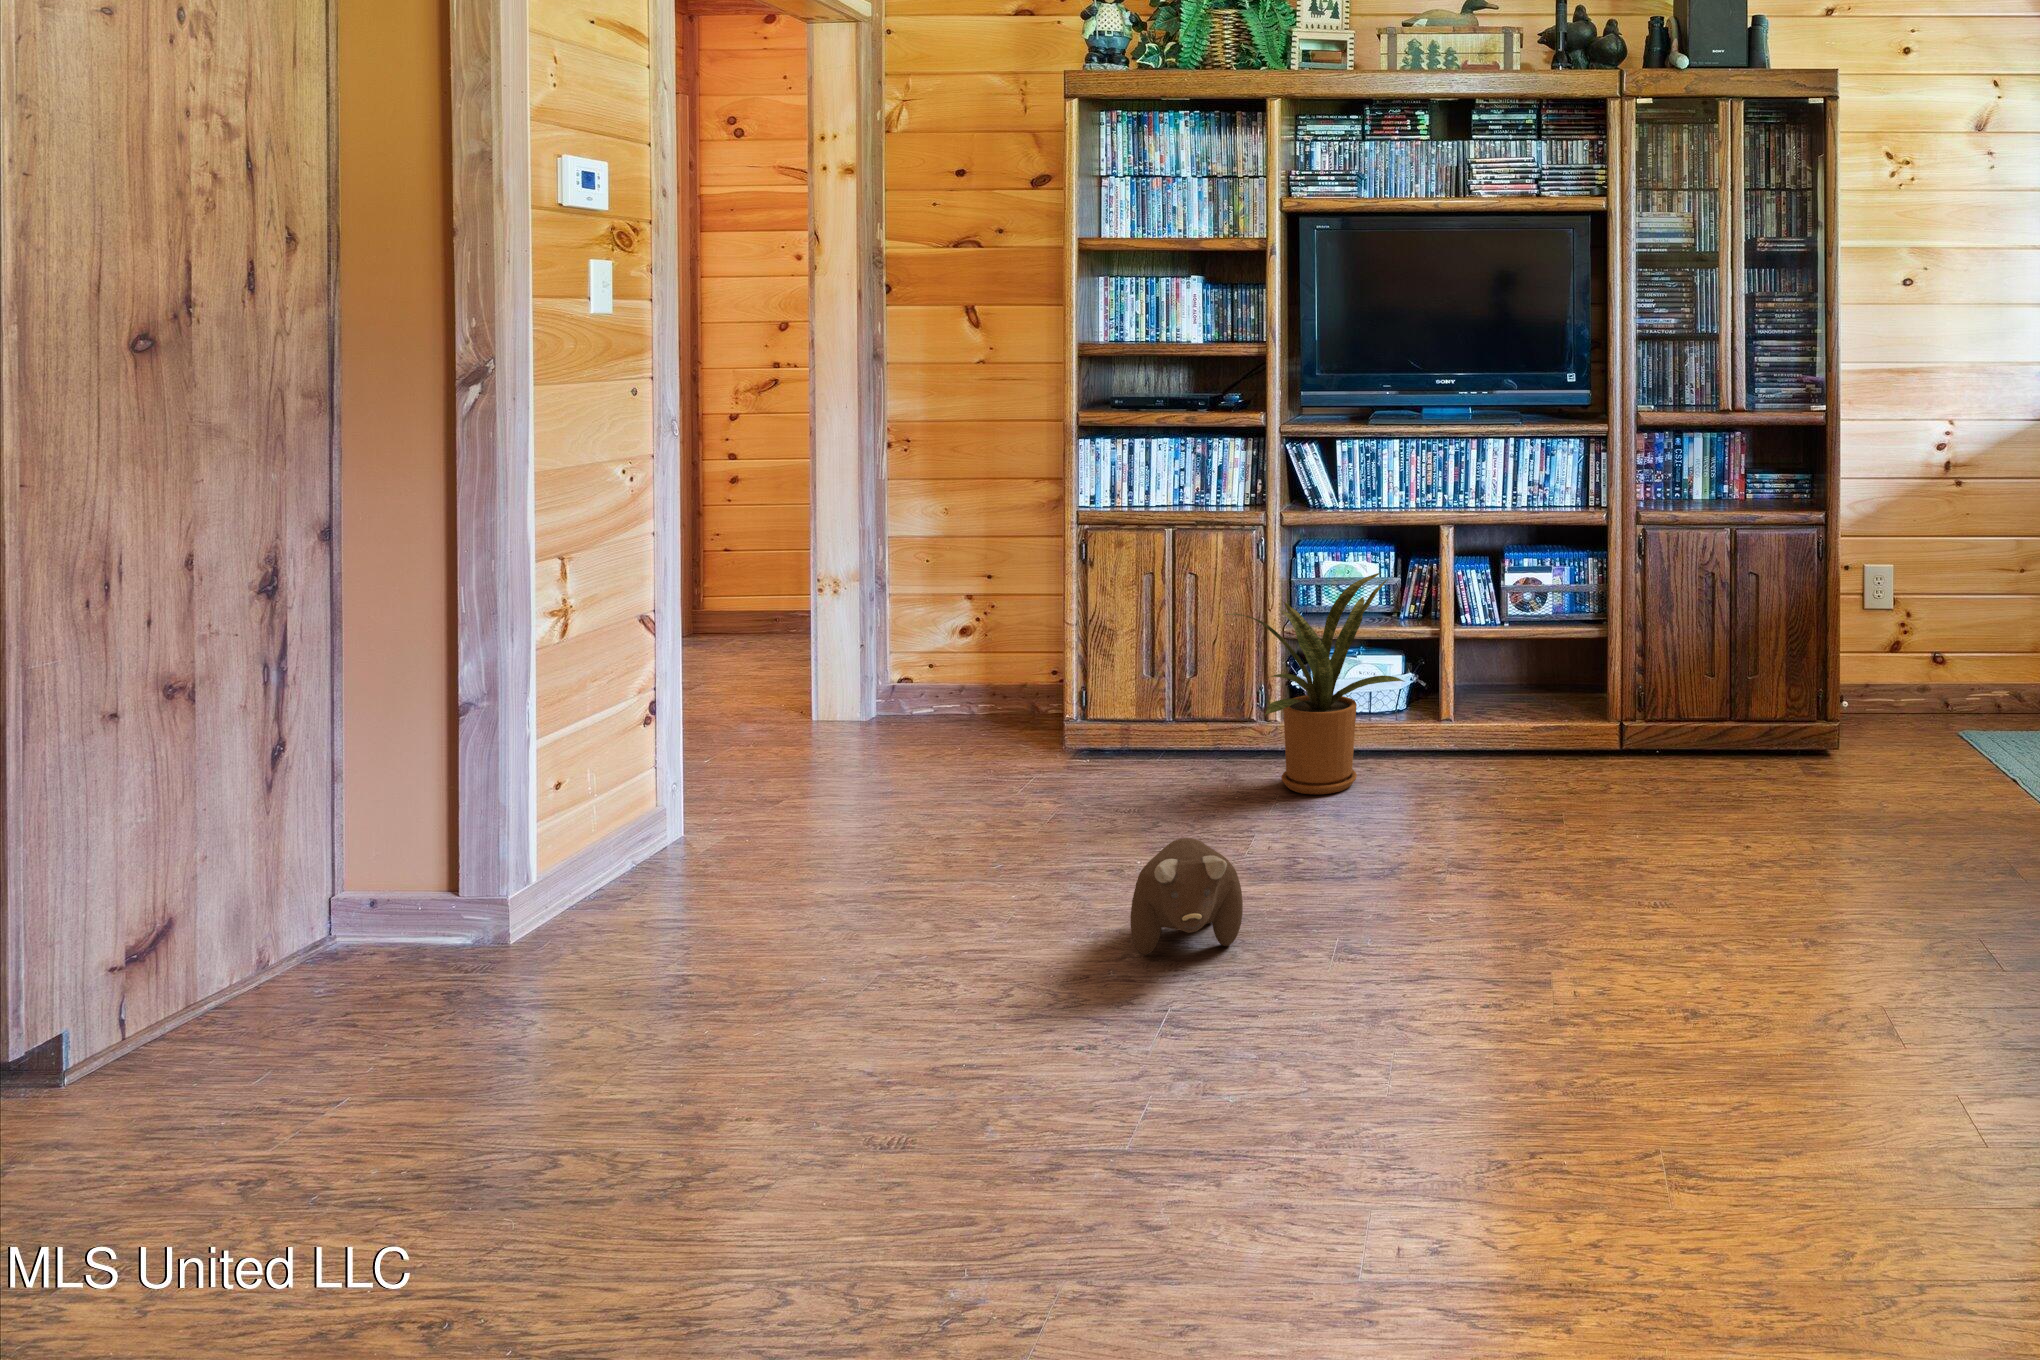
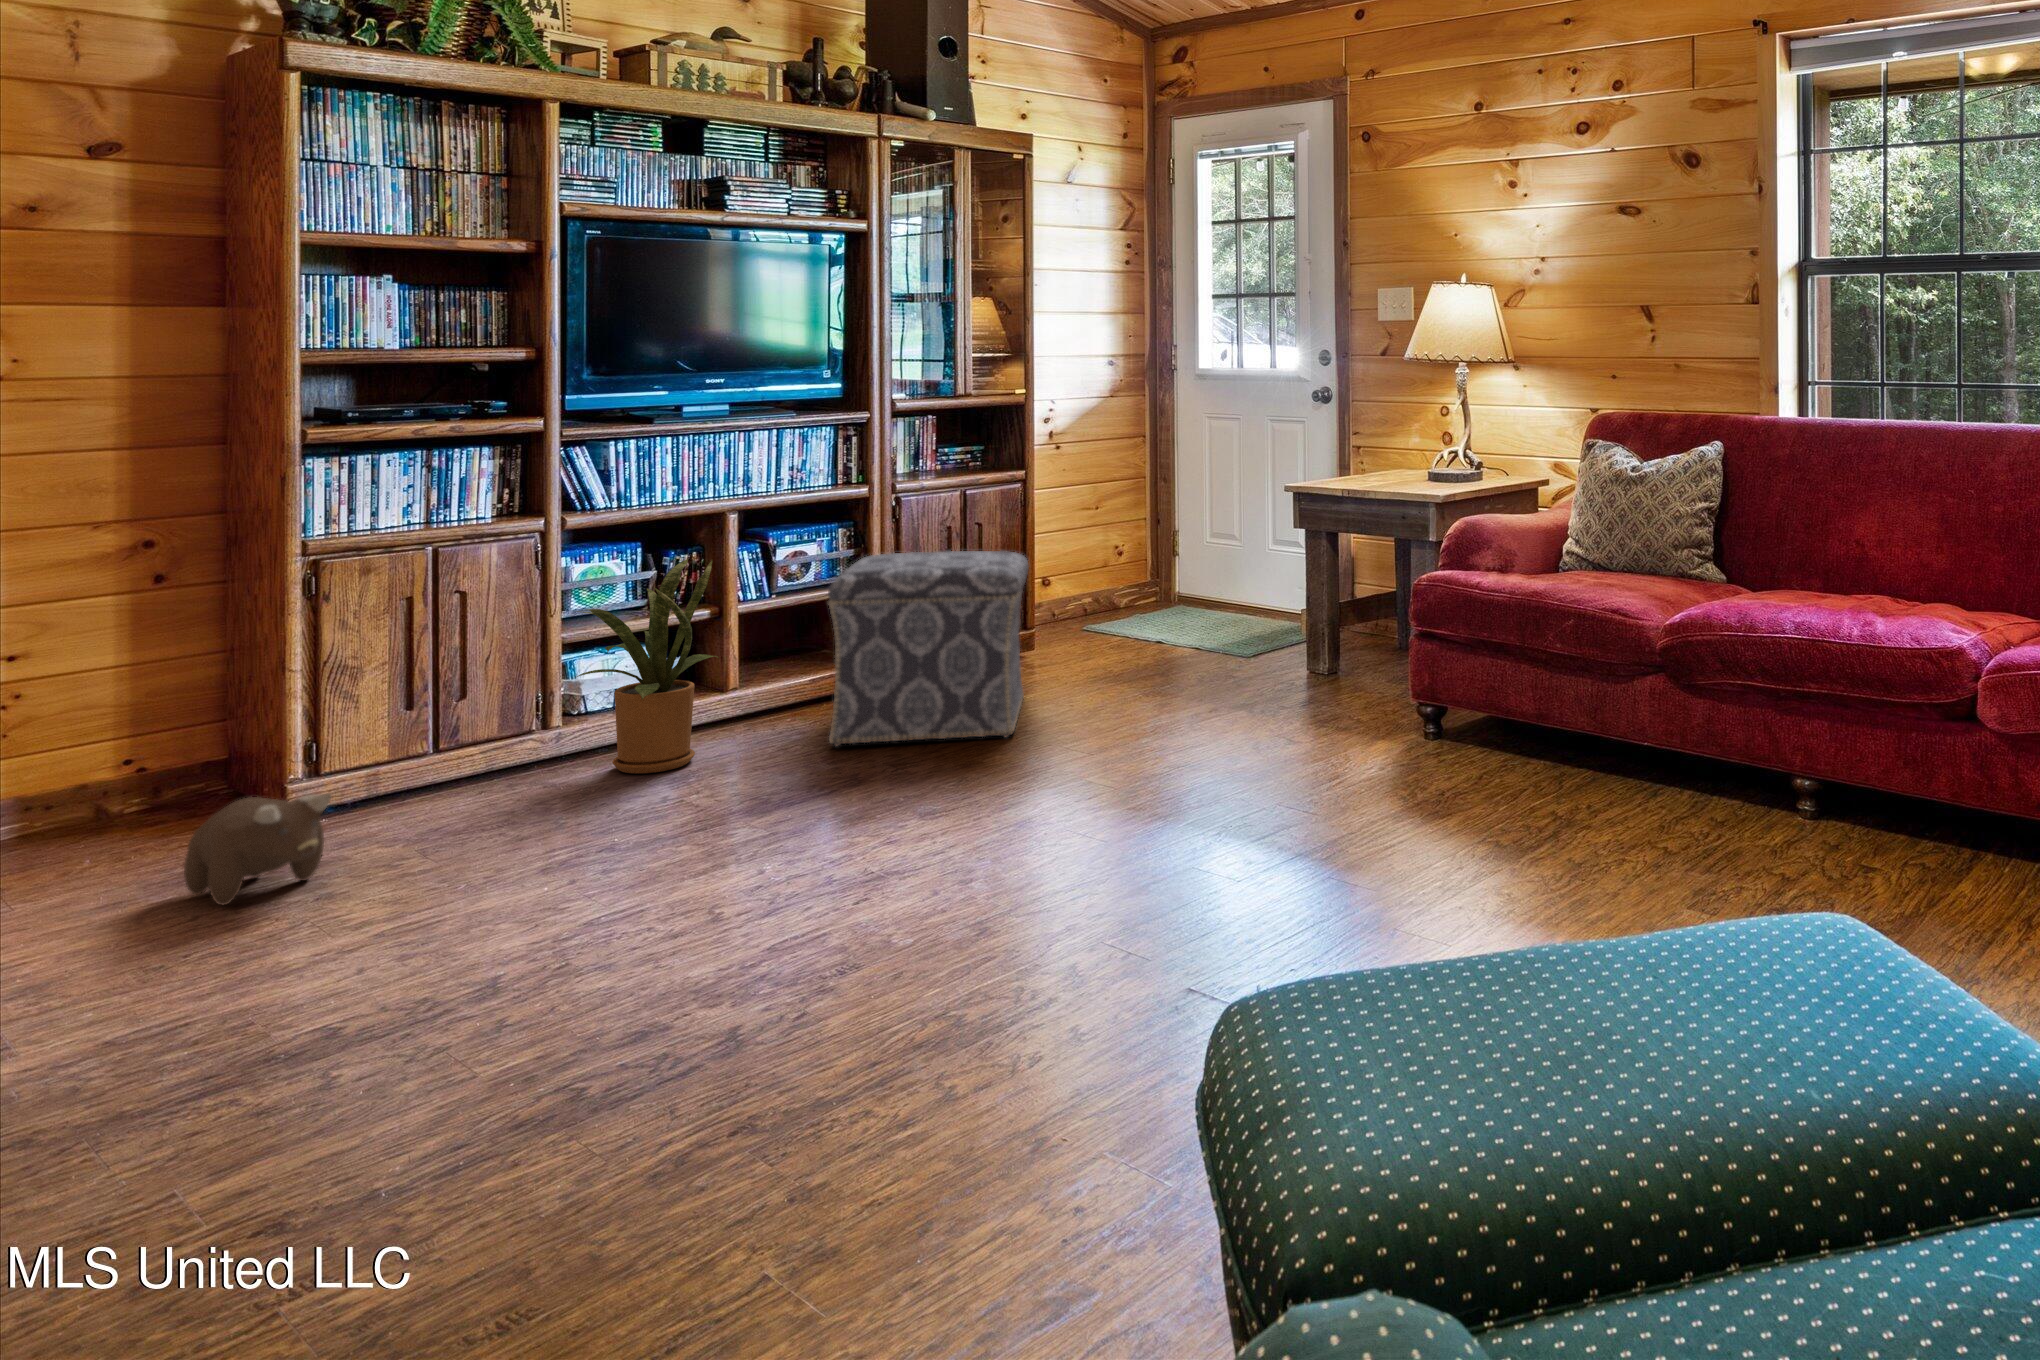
ottoman: none [1445,595,1733,864] -> present [828,551,1028,746]
plush toy: present [1131,838,1243,954] -> present [184,793,331,905]

